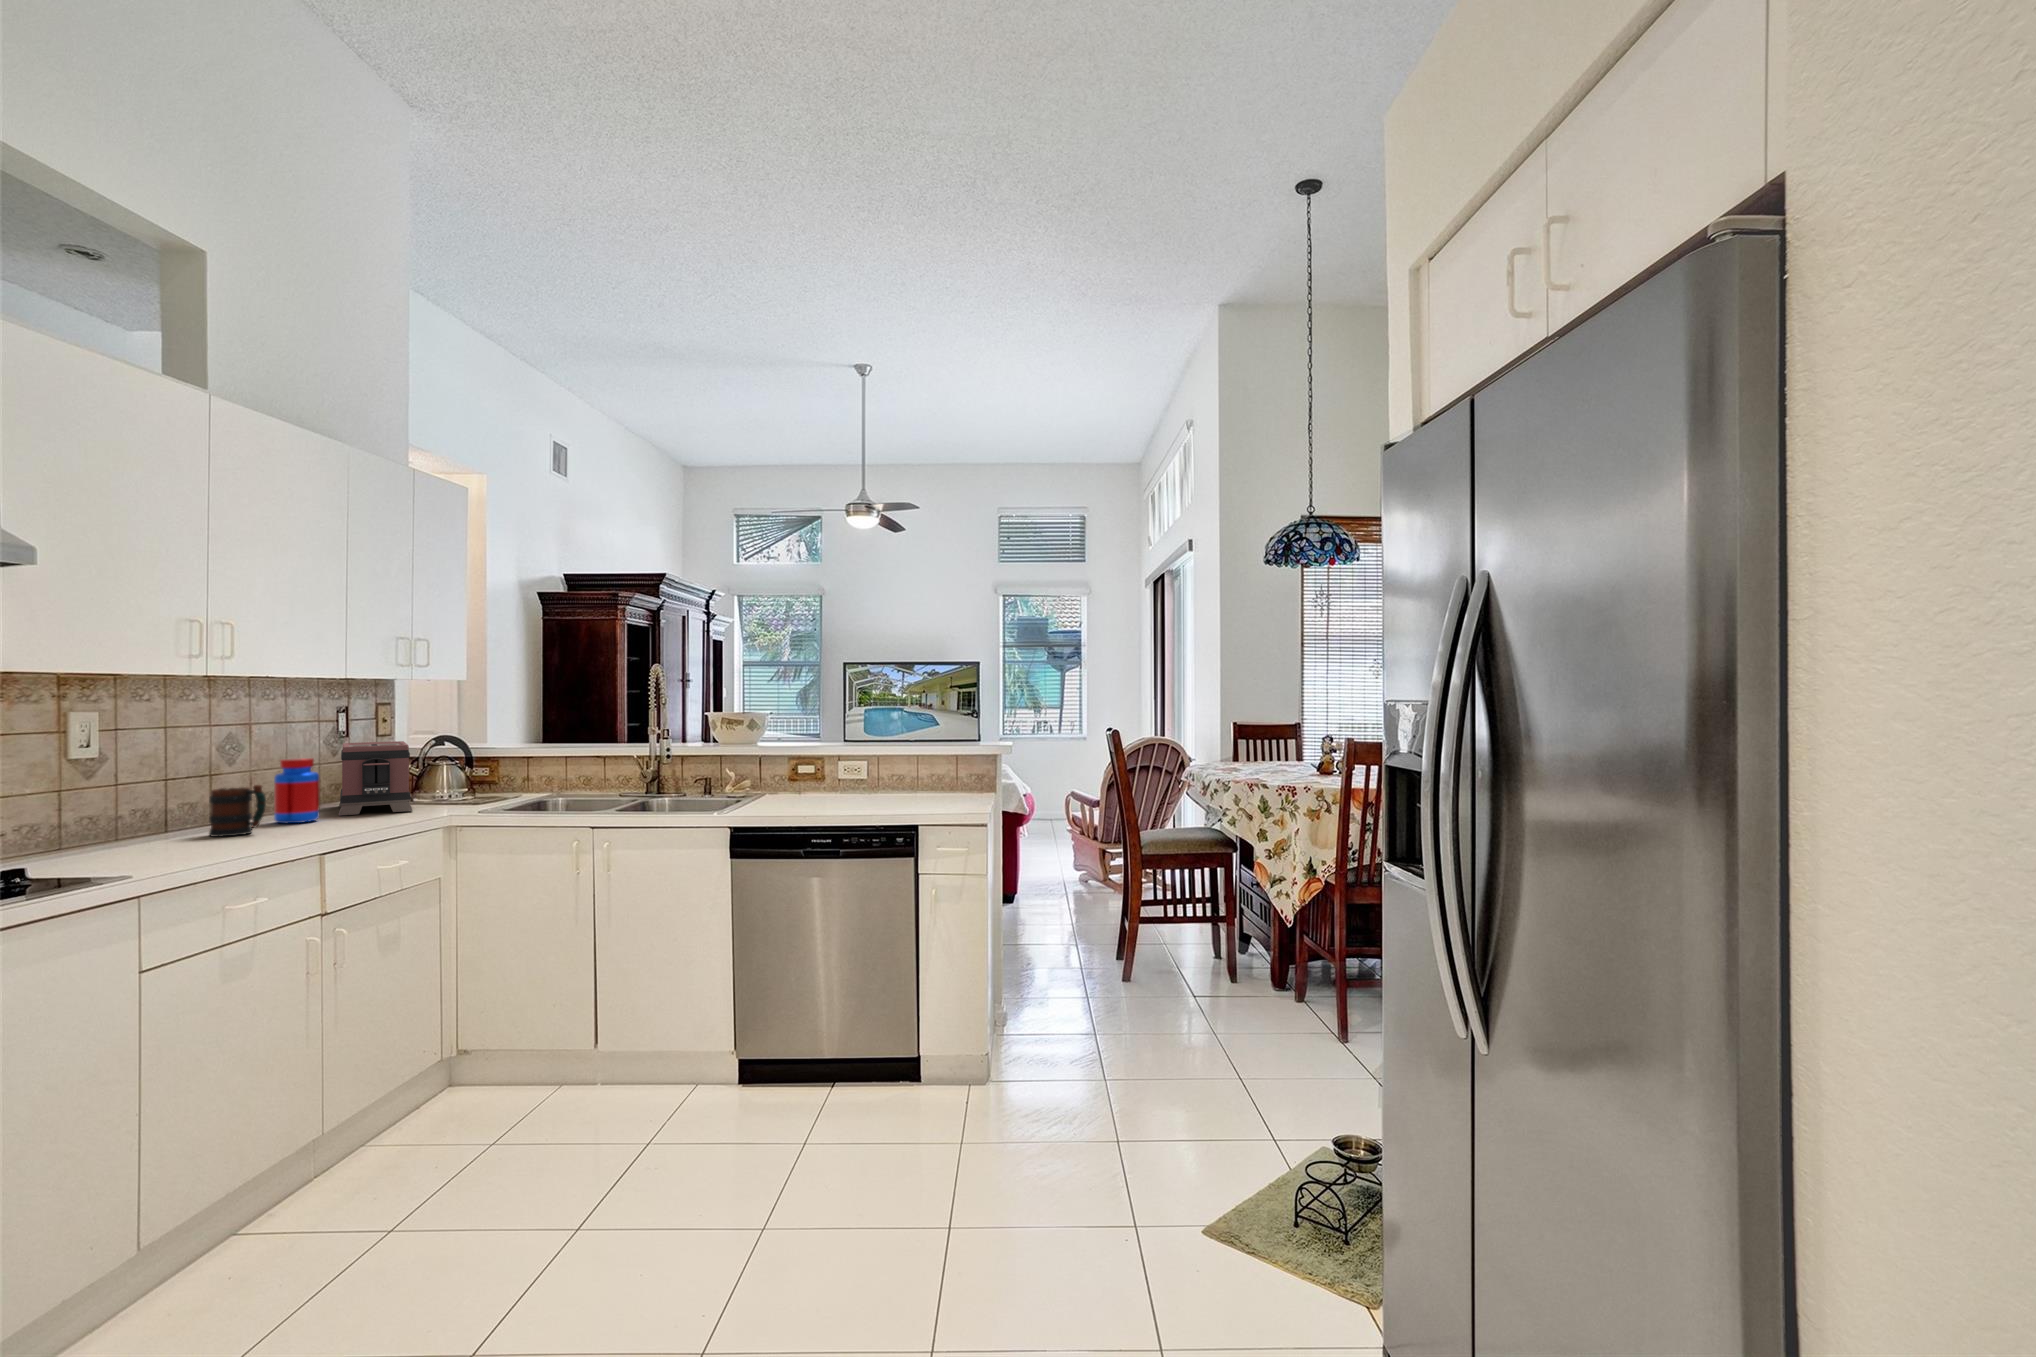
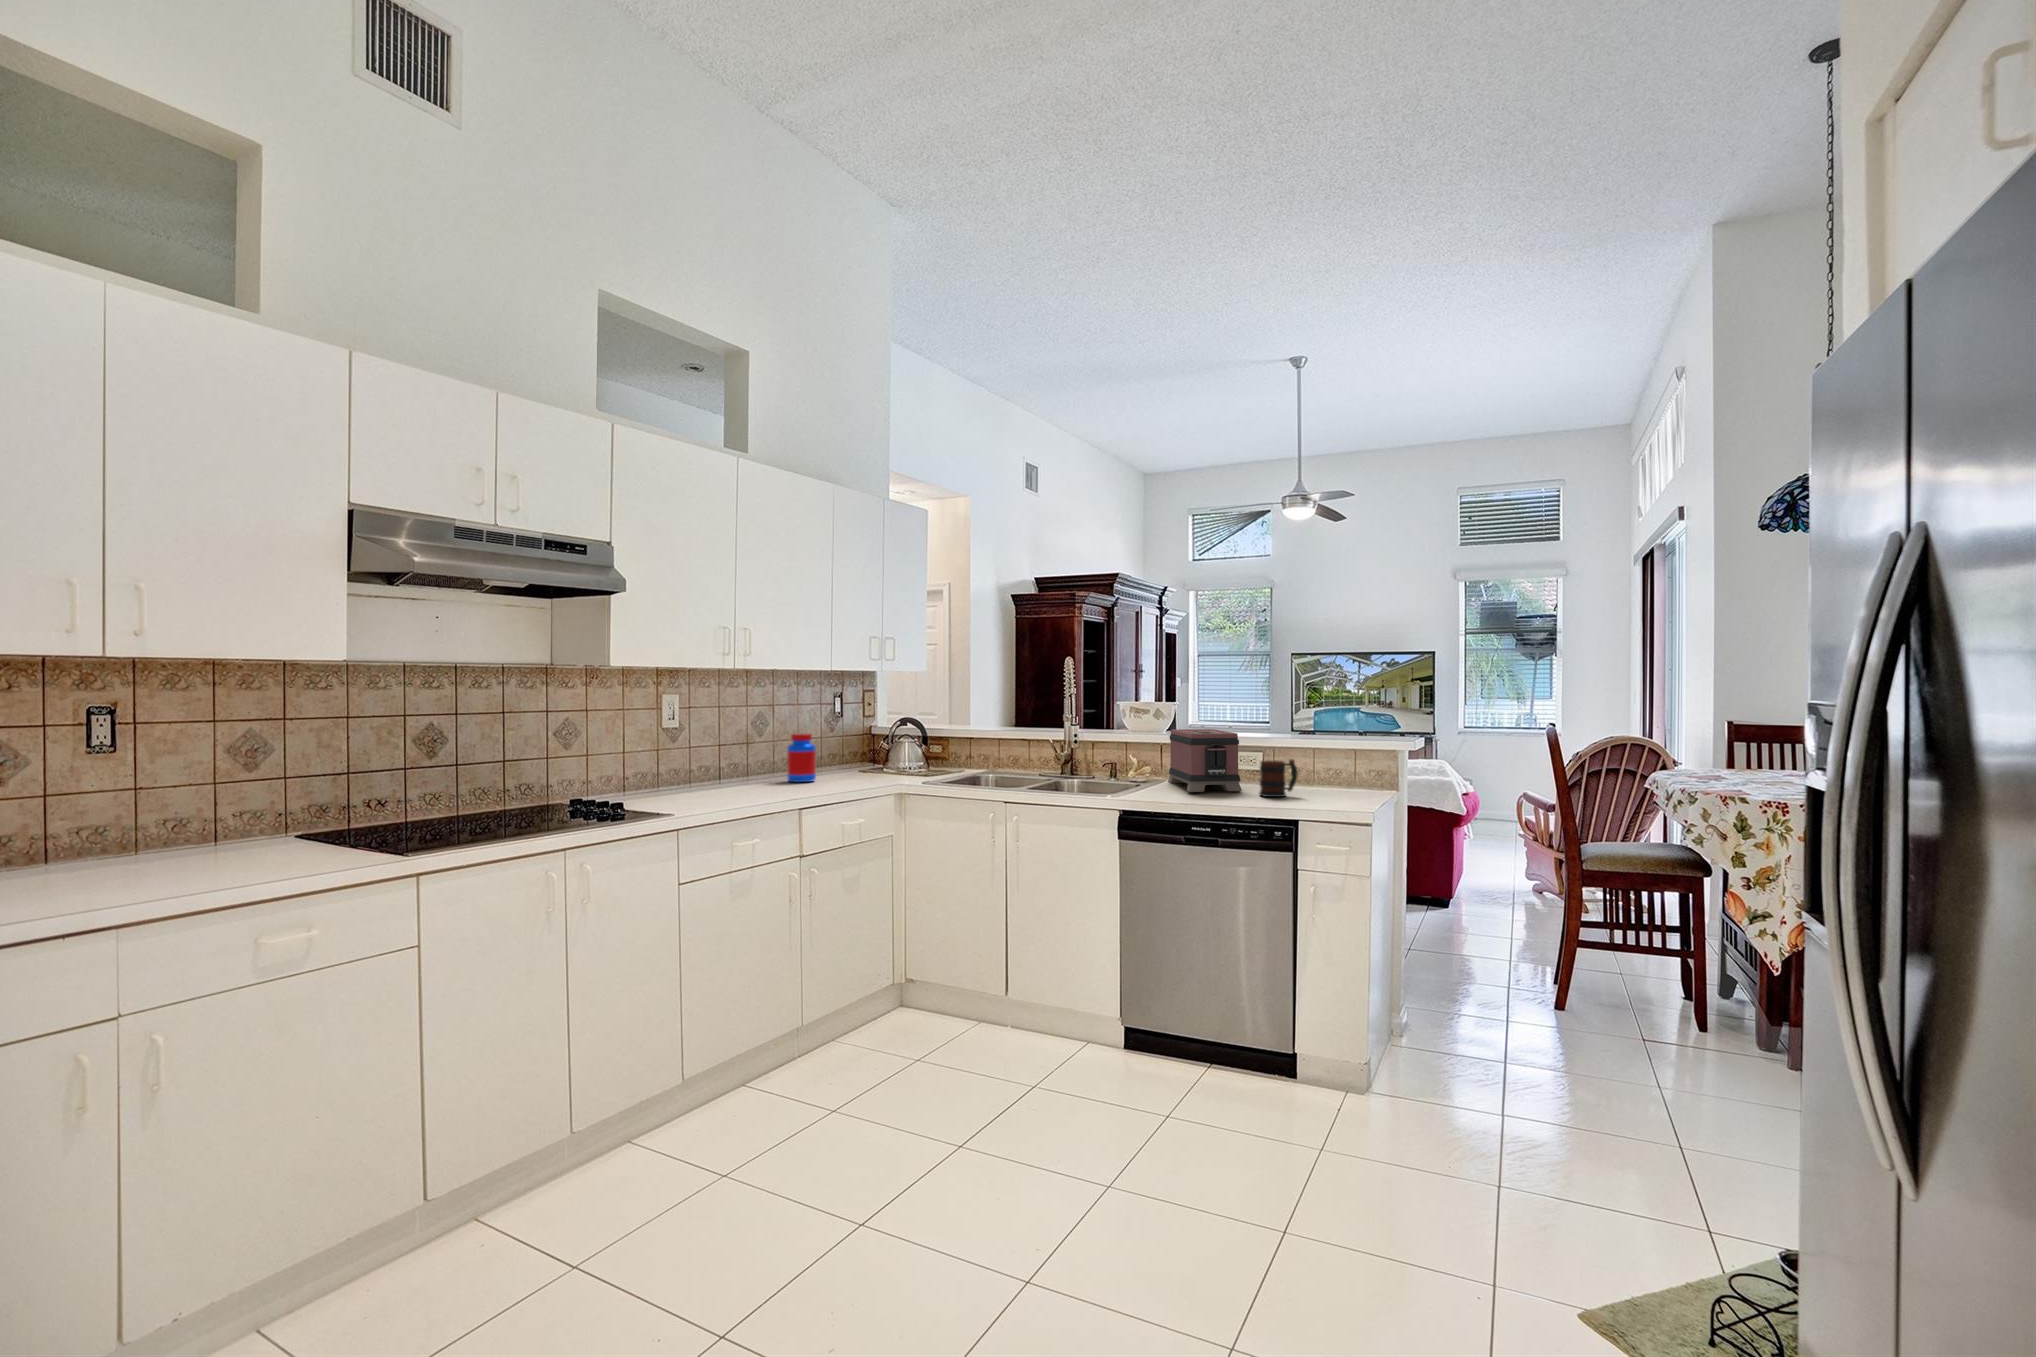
toaster: present [338,741,412,816] -> present [1168,729,1242,792]
mug: present [209,785,266,837] -> present [1259,759,1297,797]

